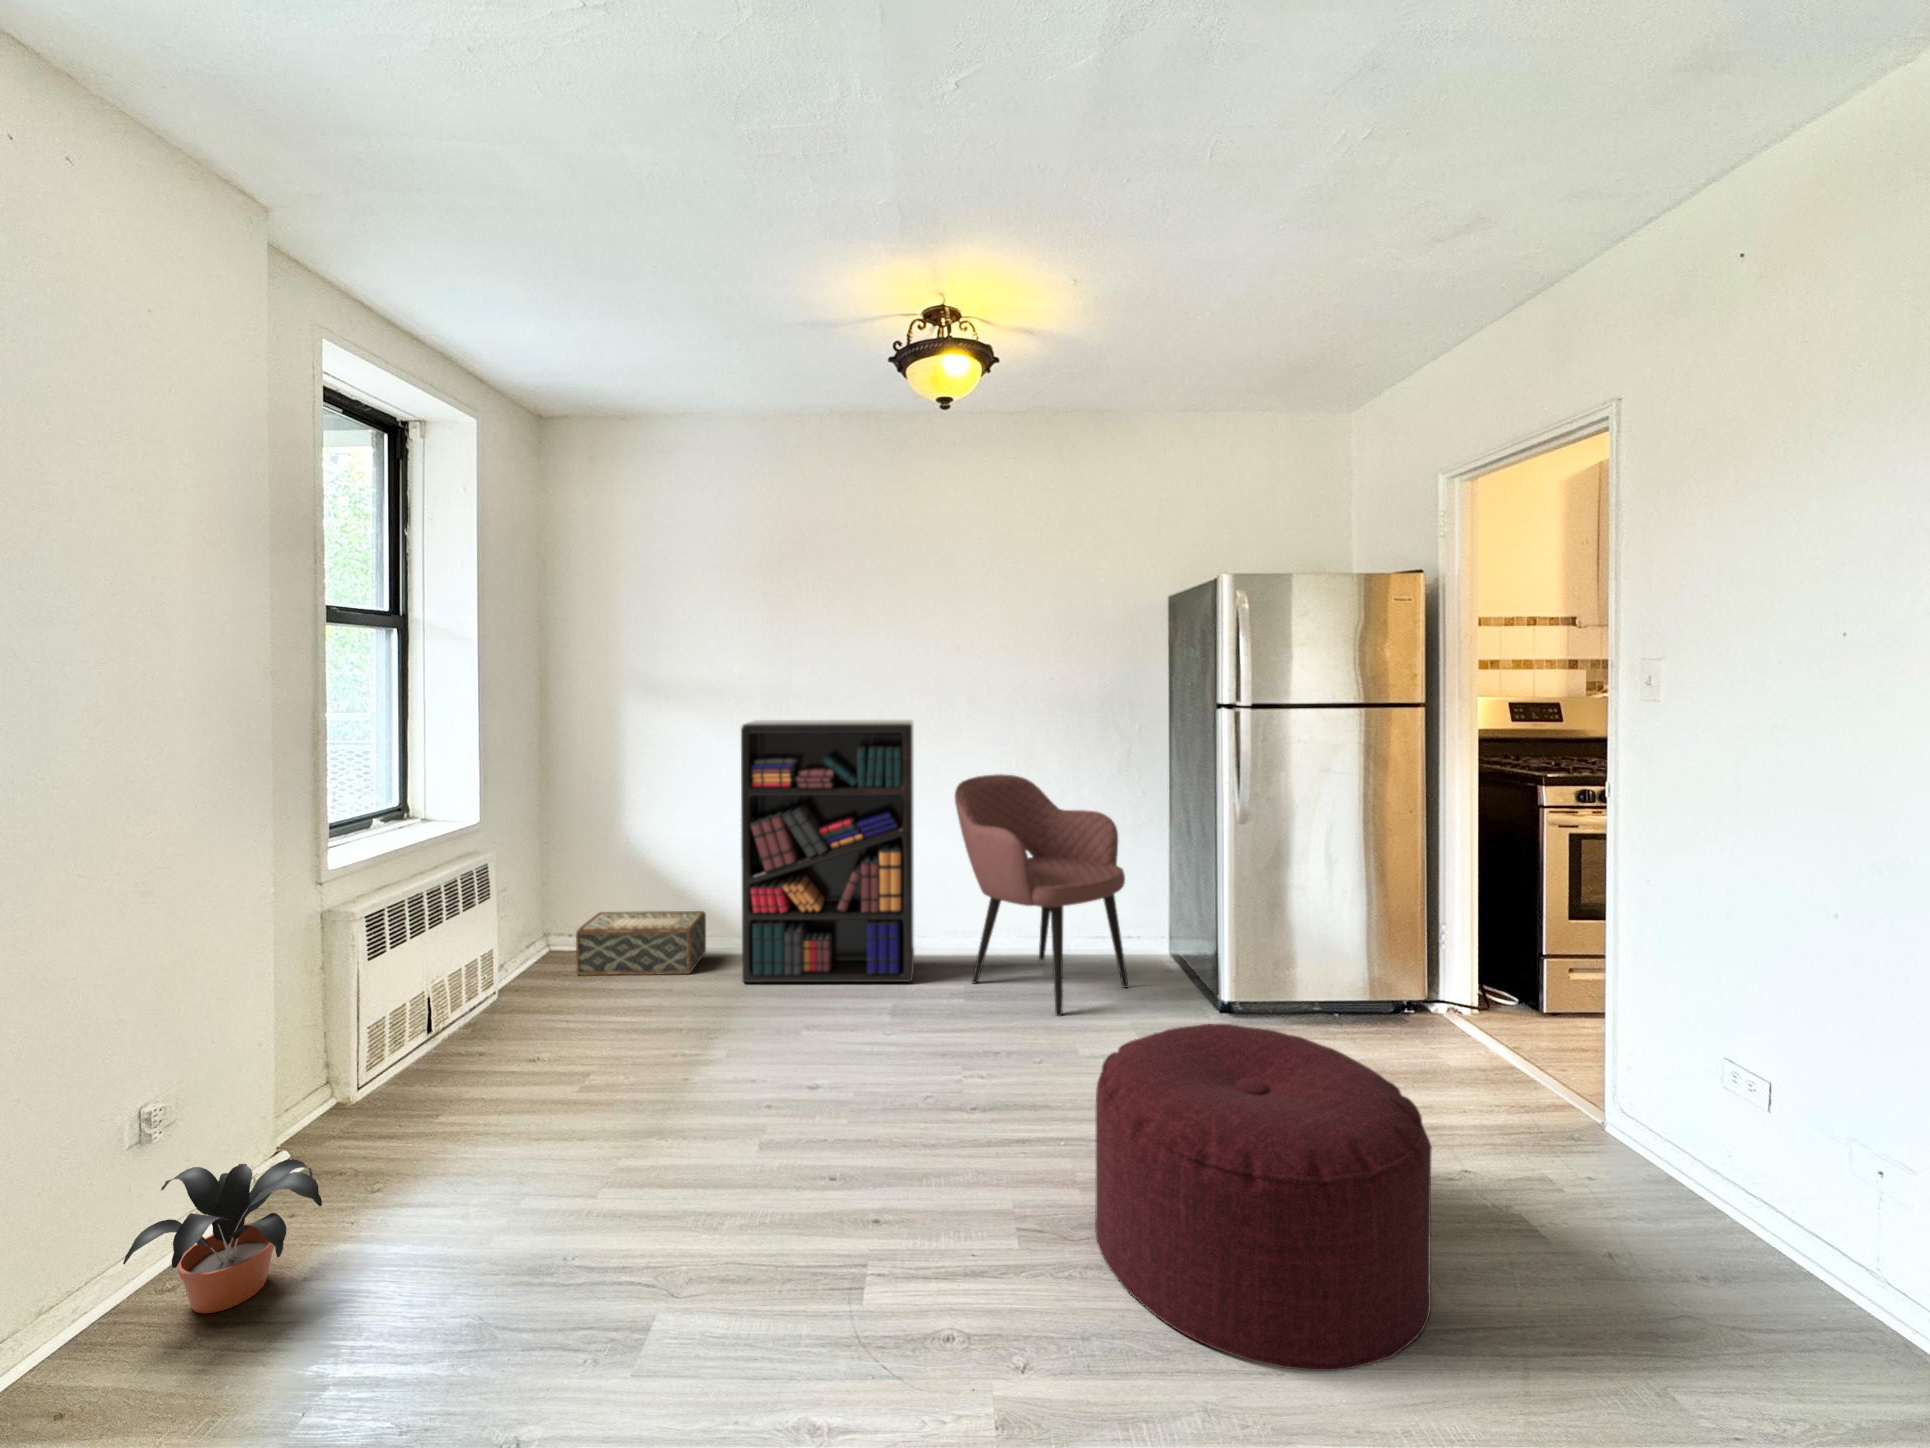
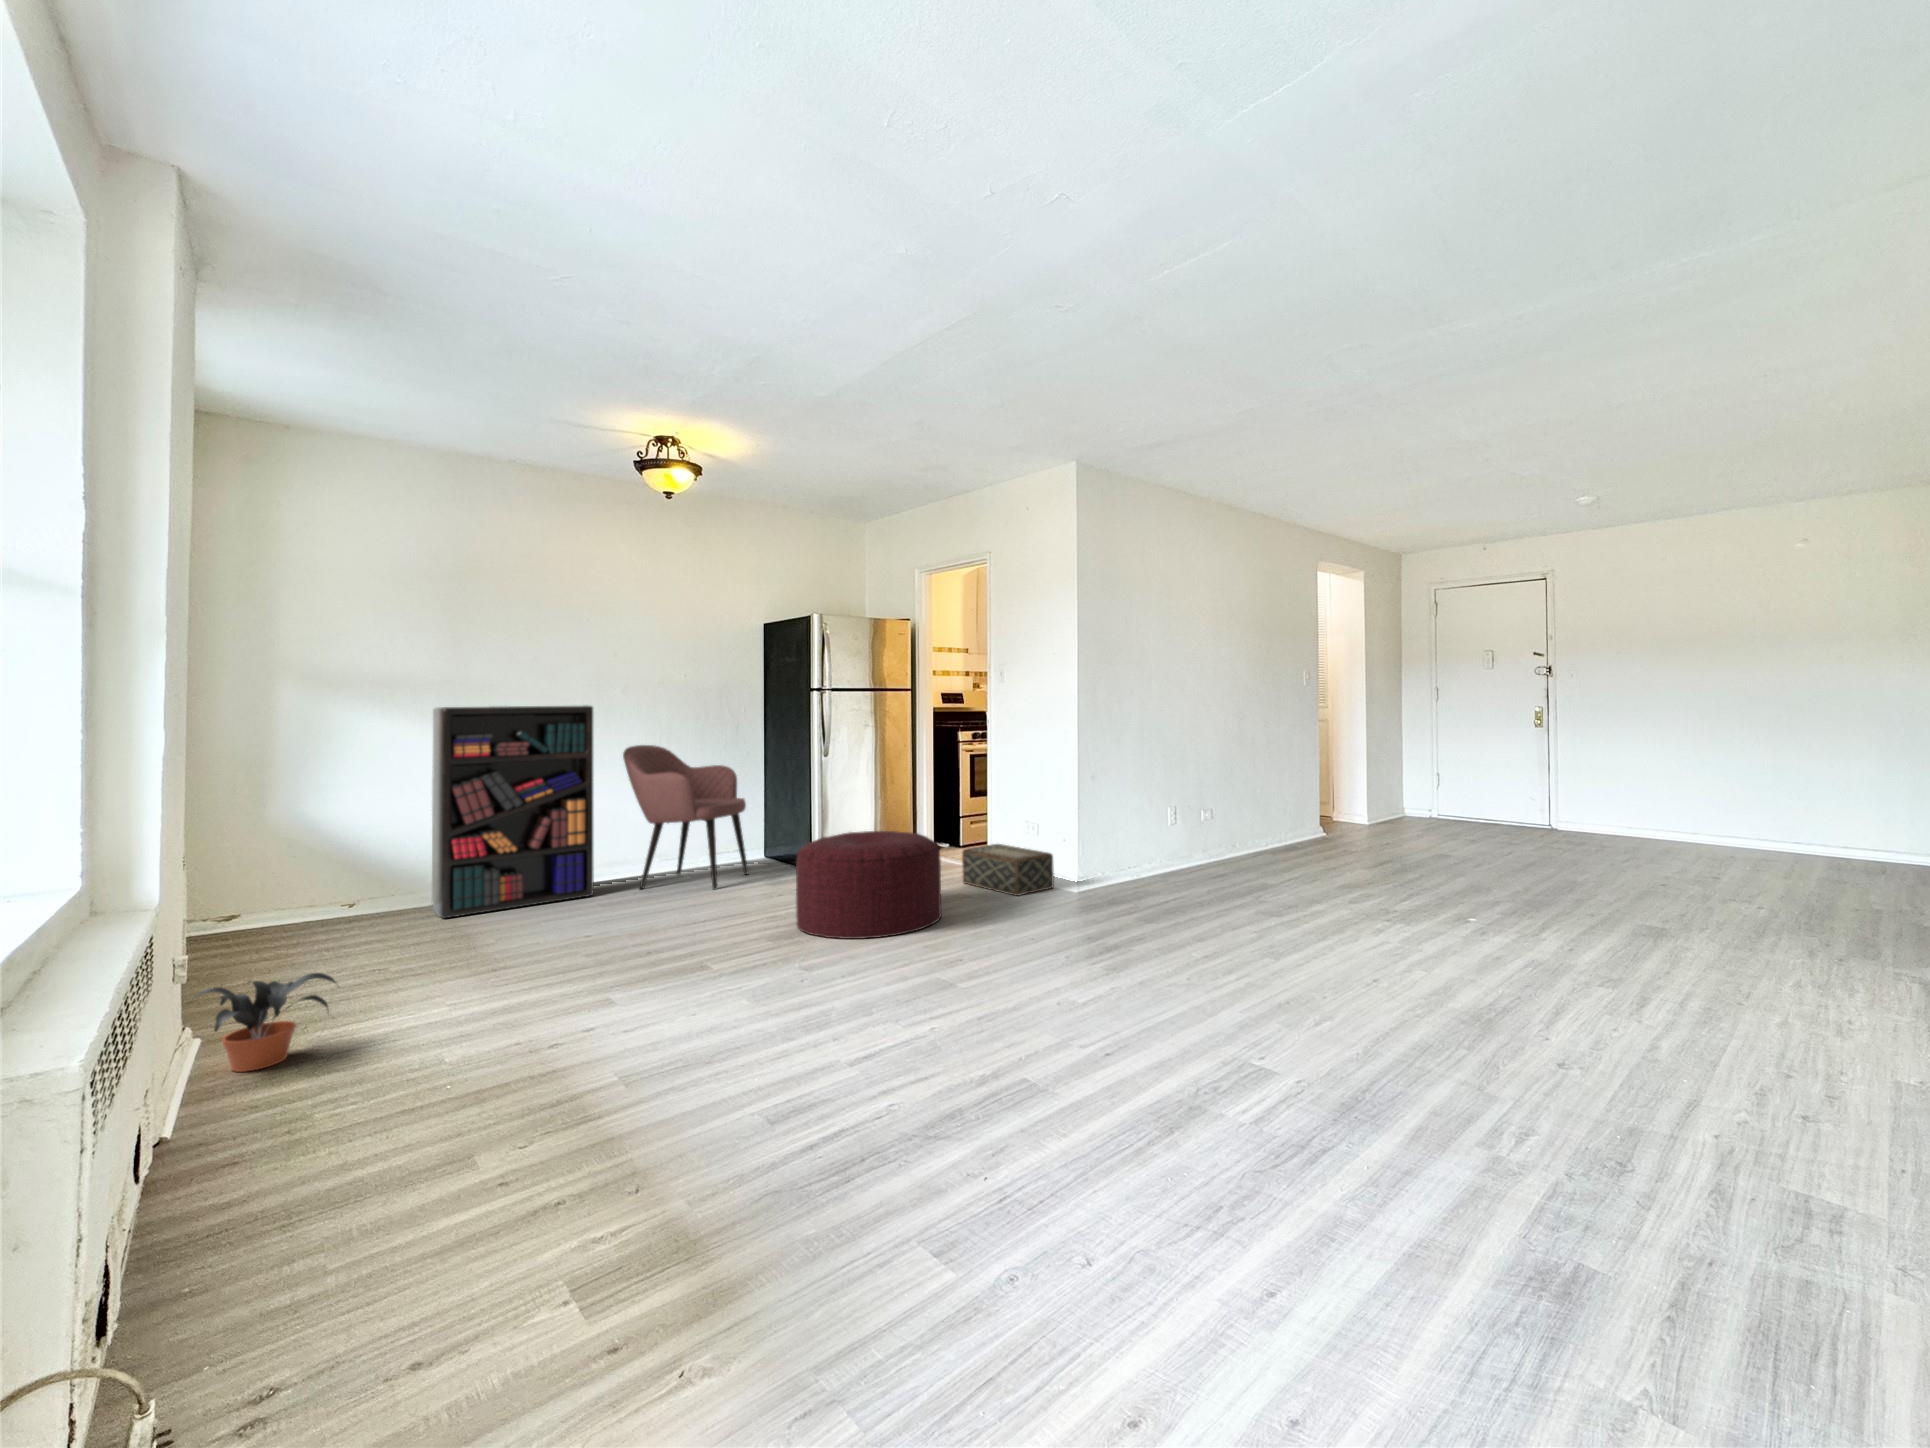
woven basket: present [576,911,706,975] -> present [962,844,1054,896]

